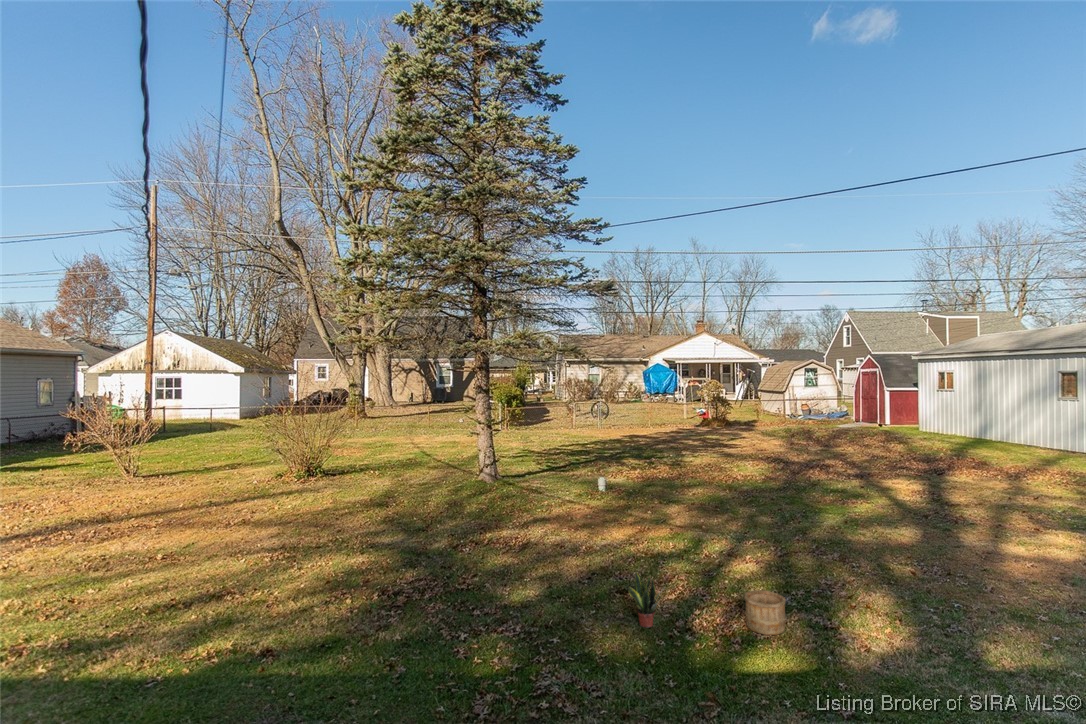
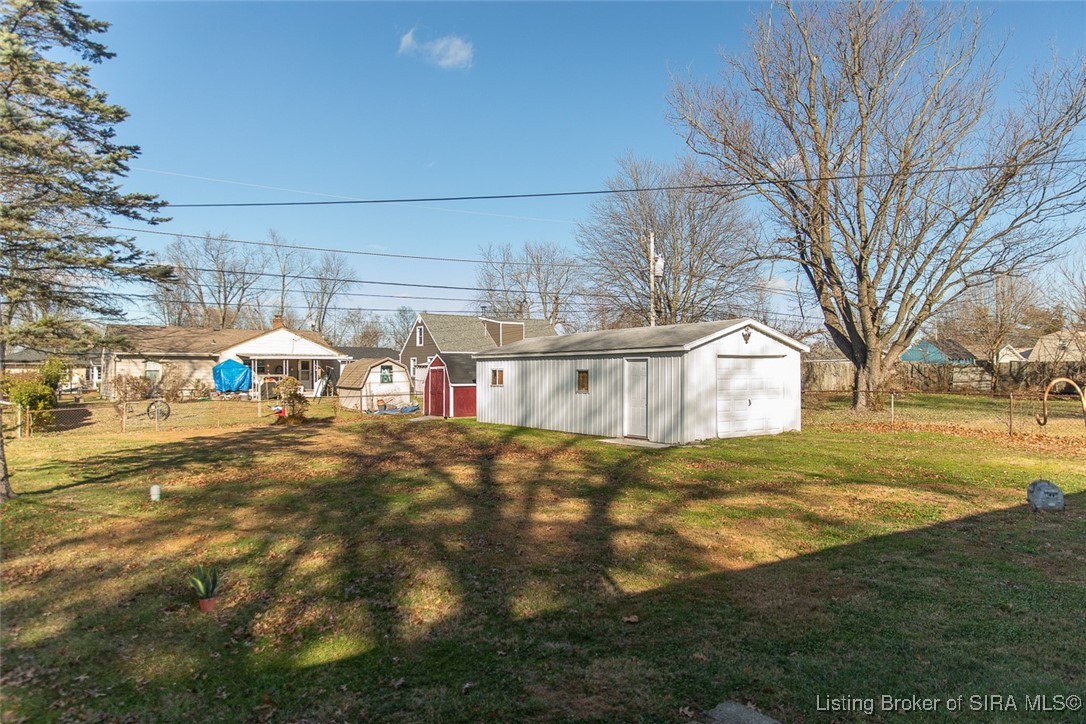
wooden bucket: present [744,590,786,635] -> none [303,558,338,593]

